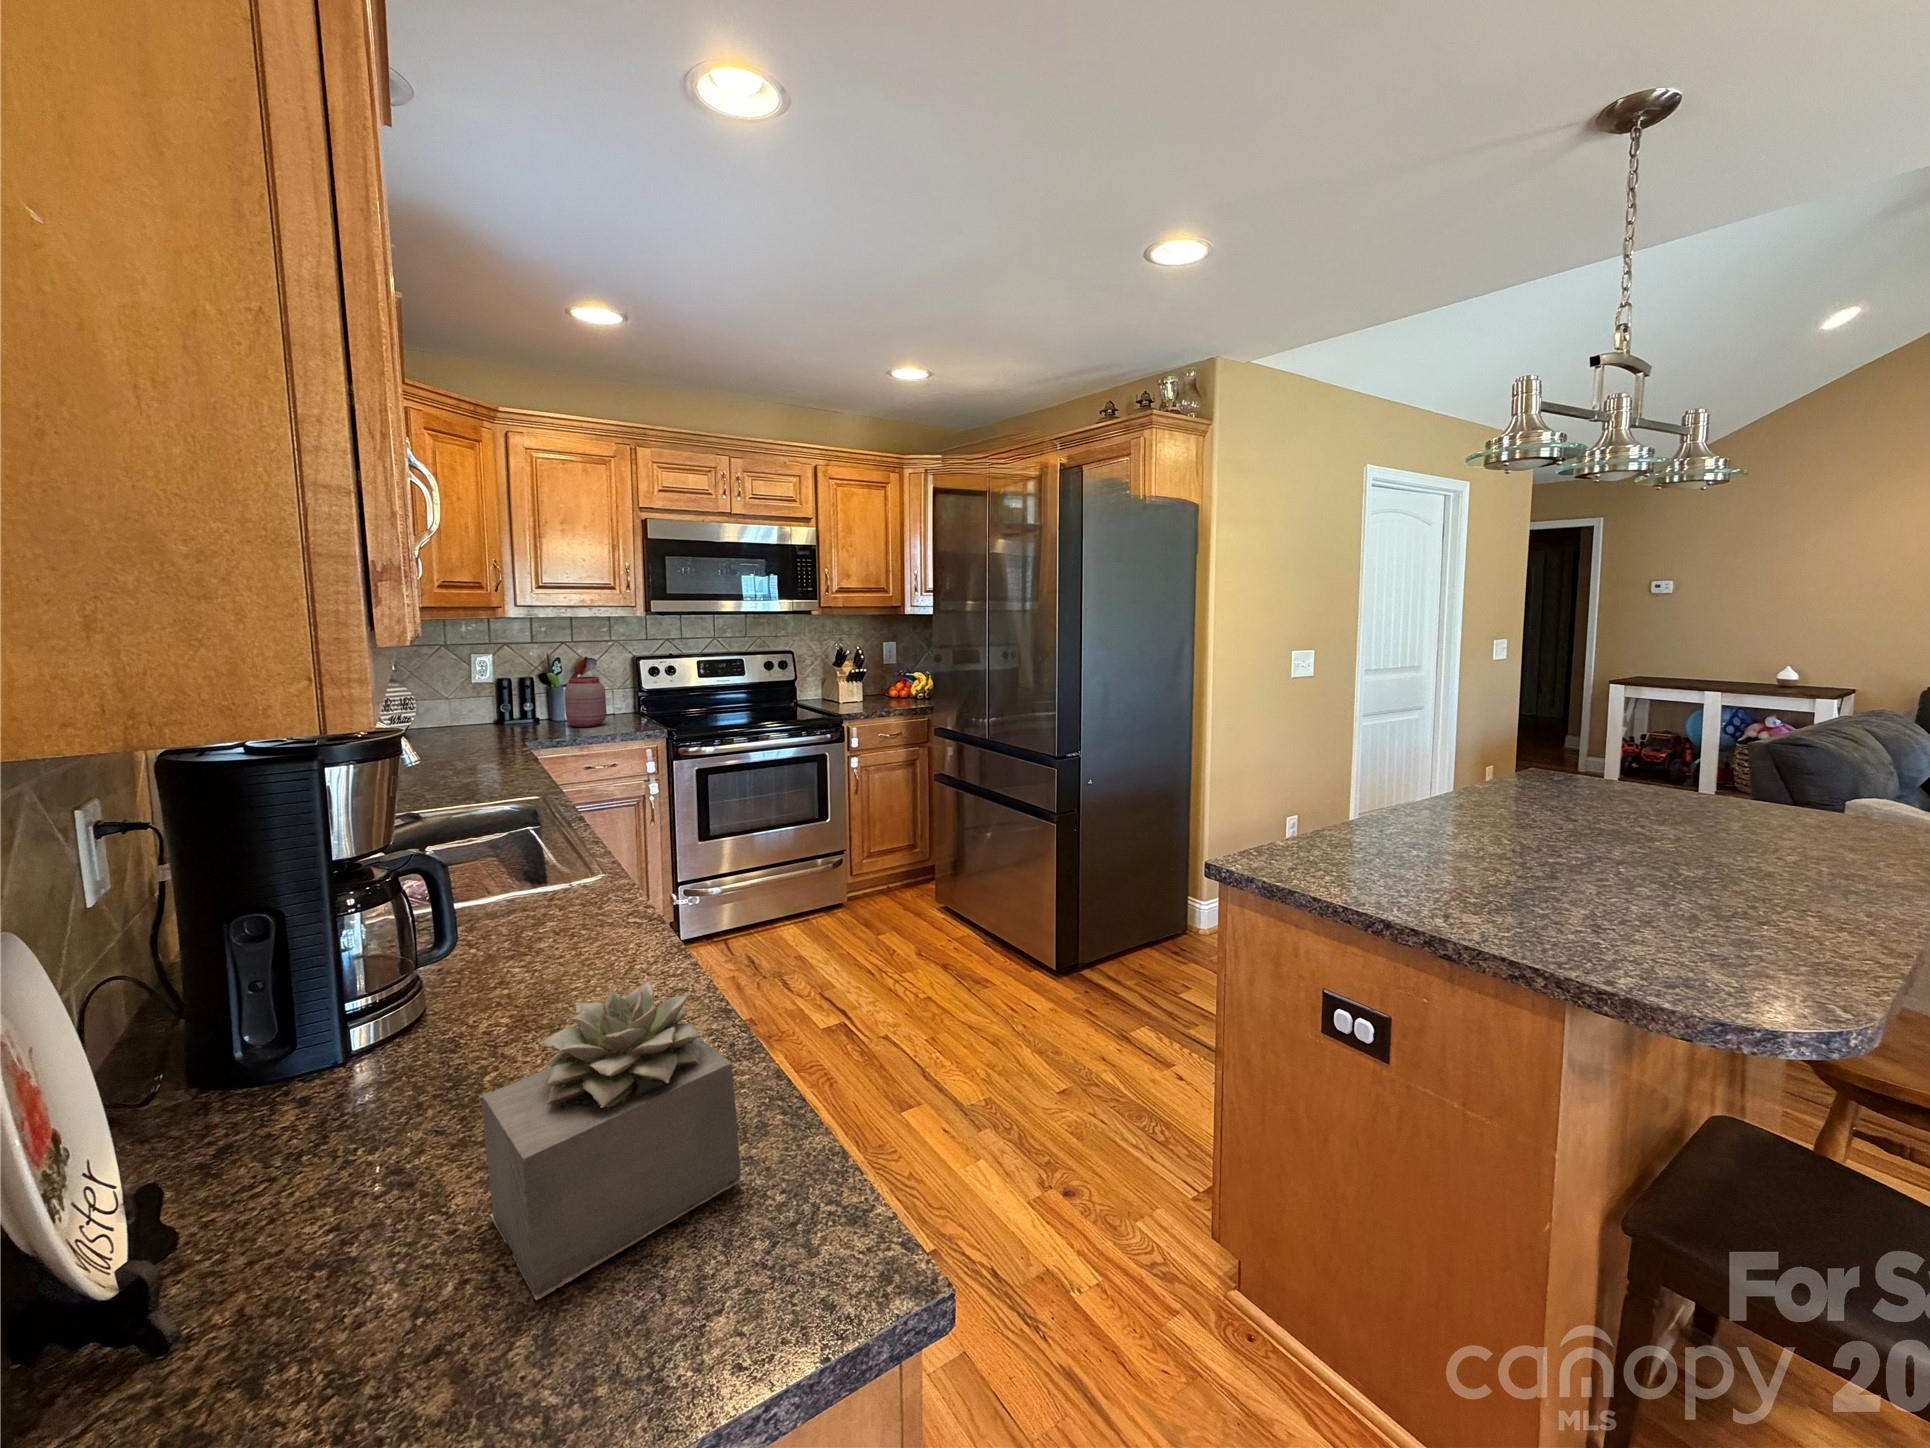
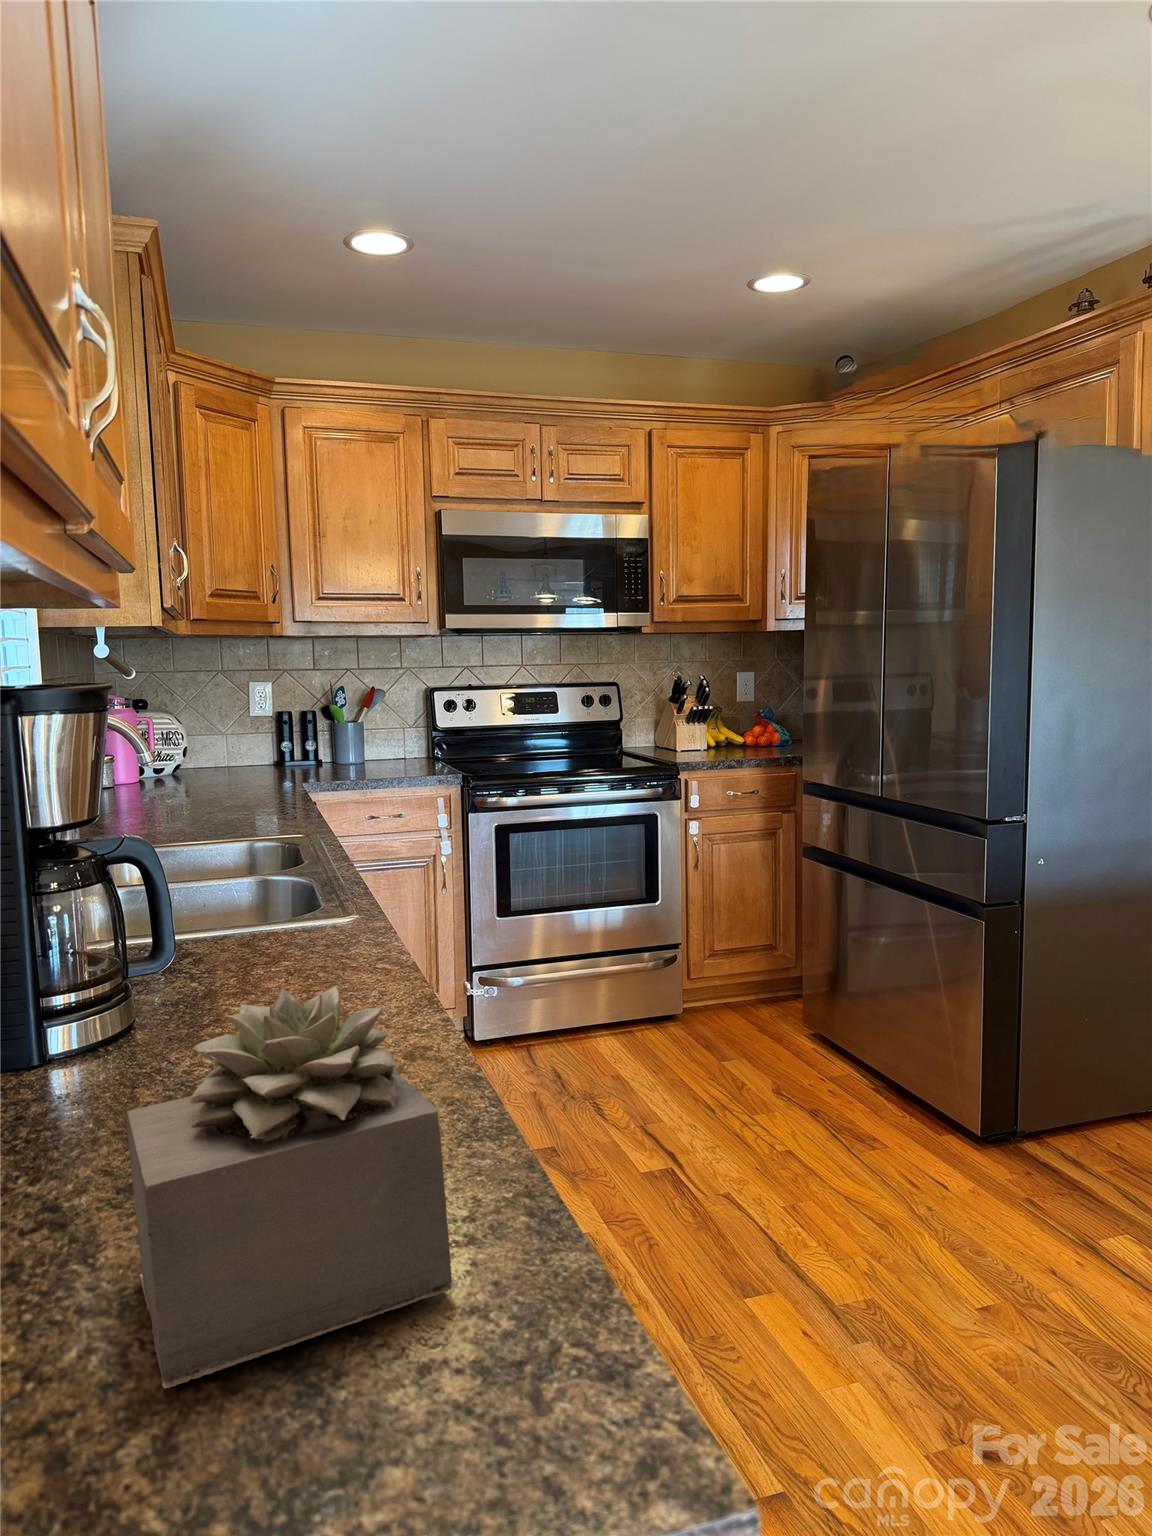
jar: present [564,677,606,727] -> none [343,709,389,770]

